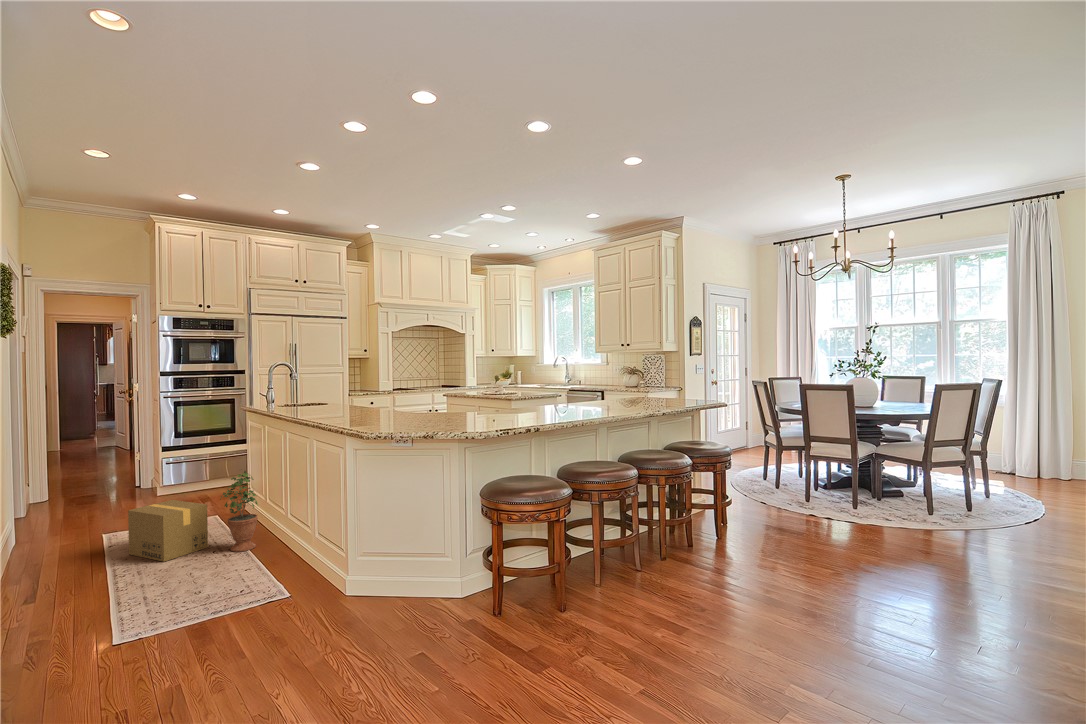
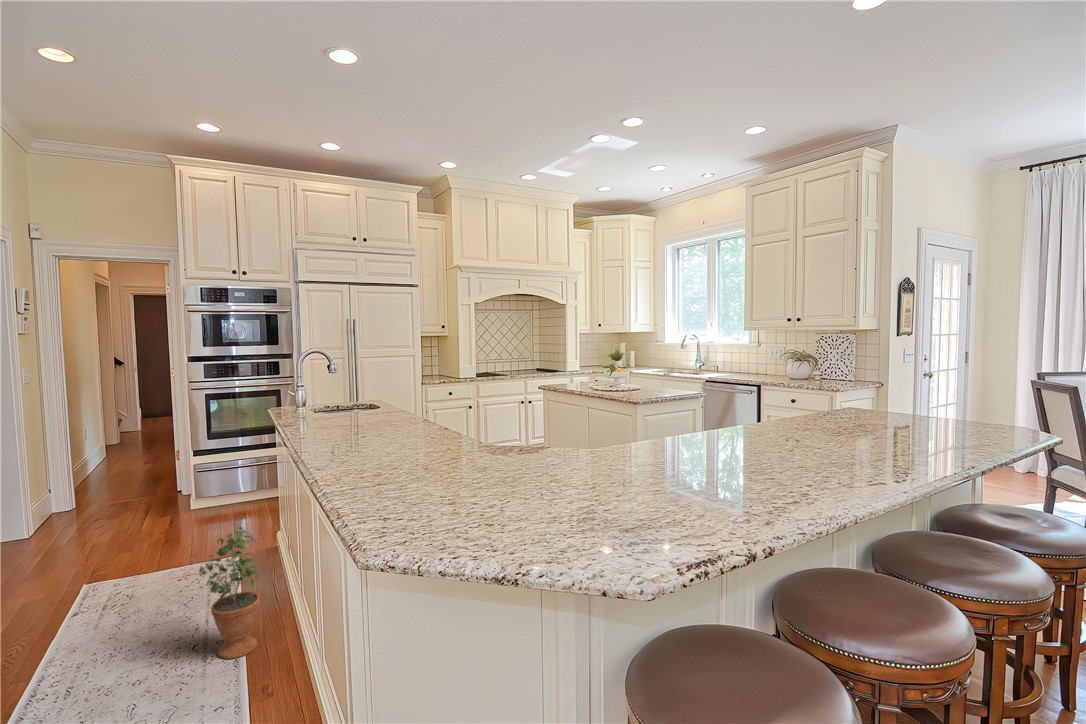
cardboard box: present [128,500,208,562] -> none [73,558,191,675]

